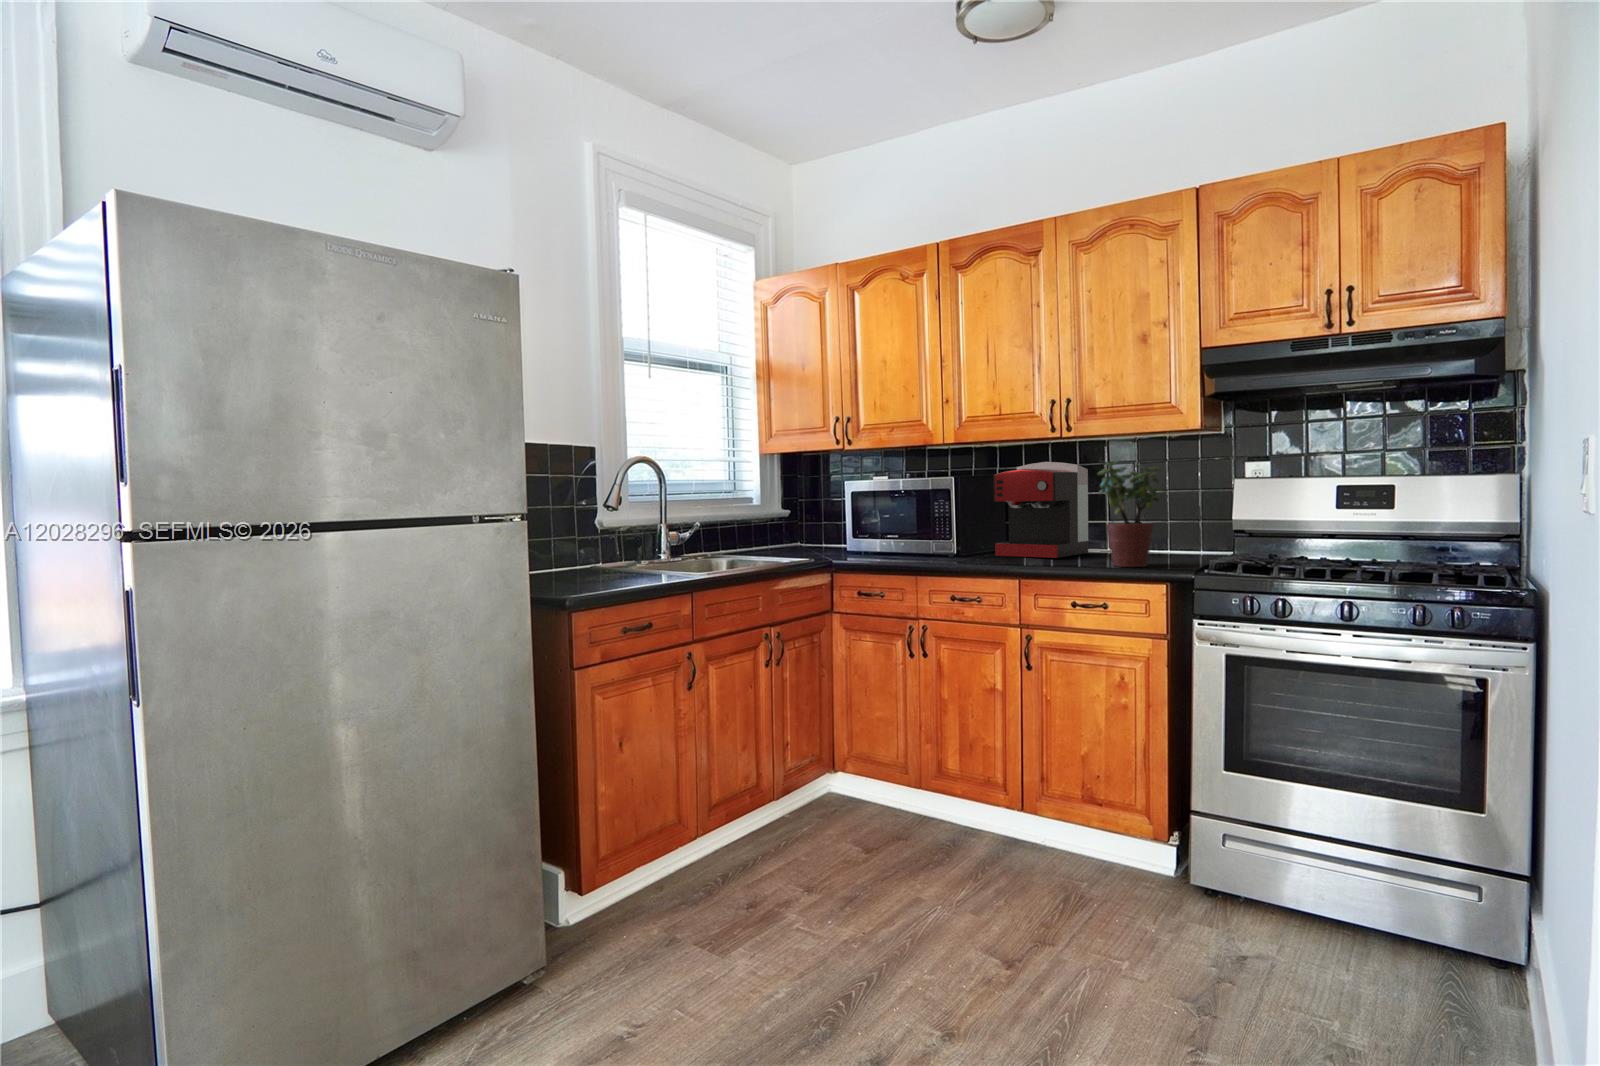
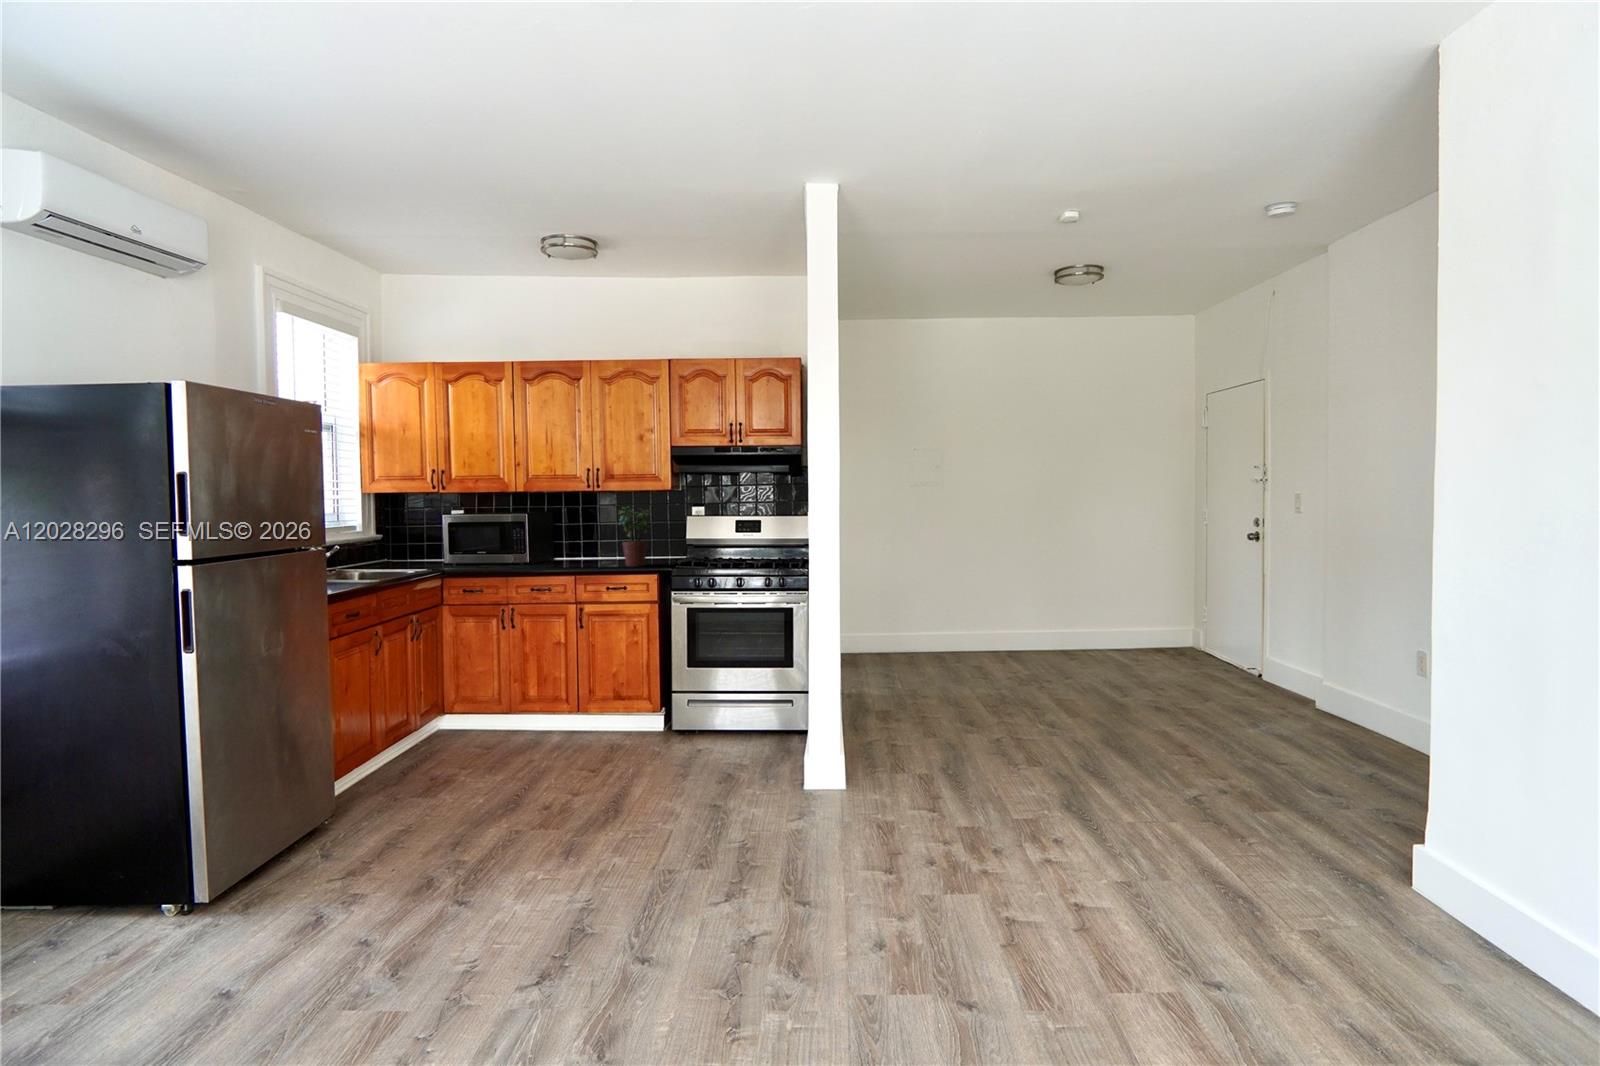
coffee maker: present [993,462,1088,558] -> none [550,504,606,563]

